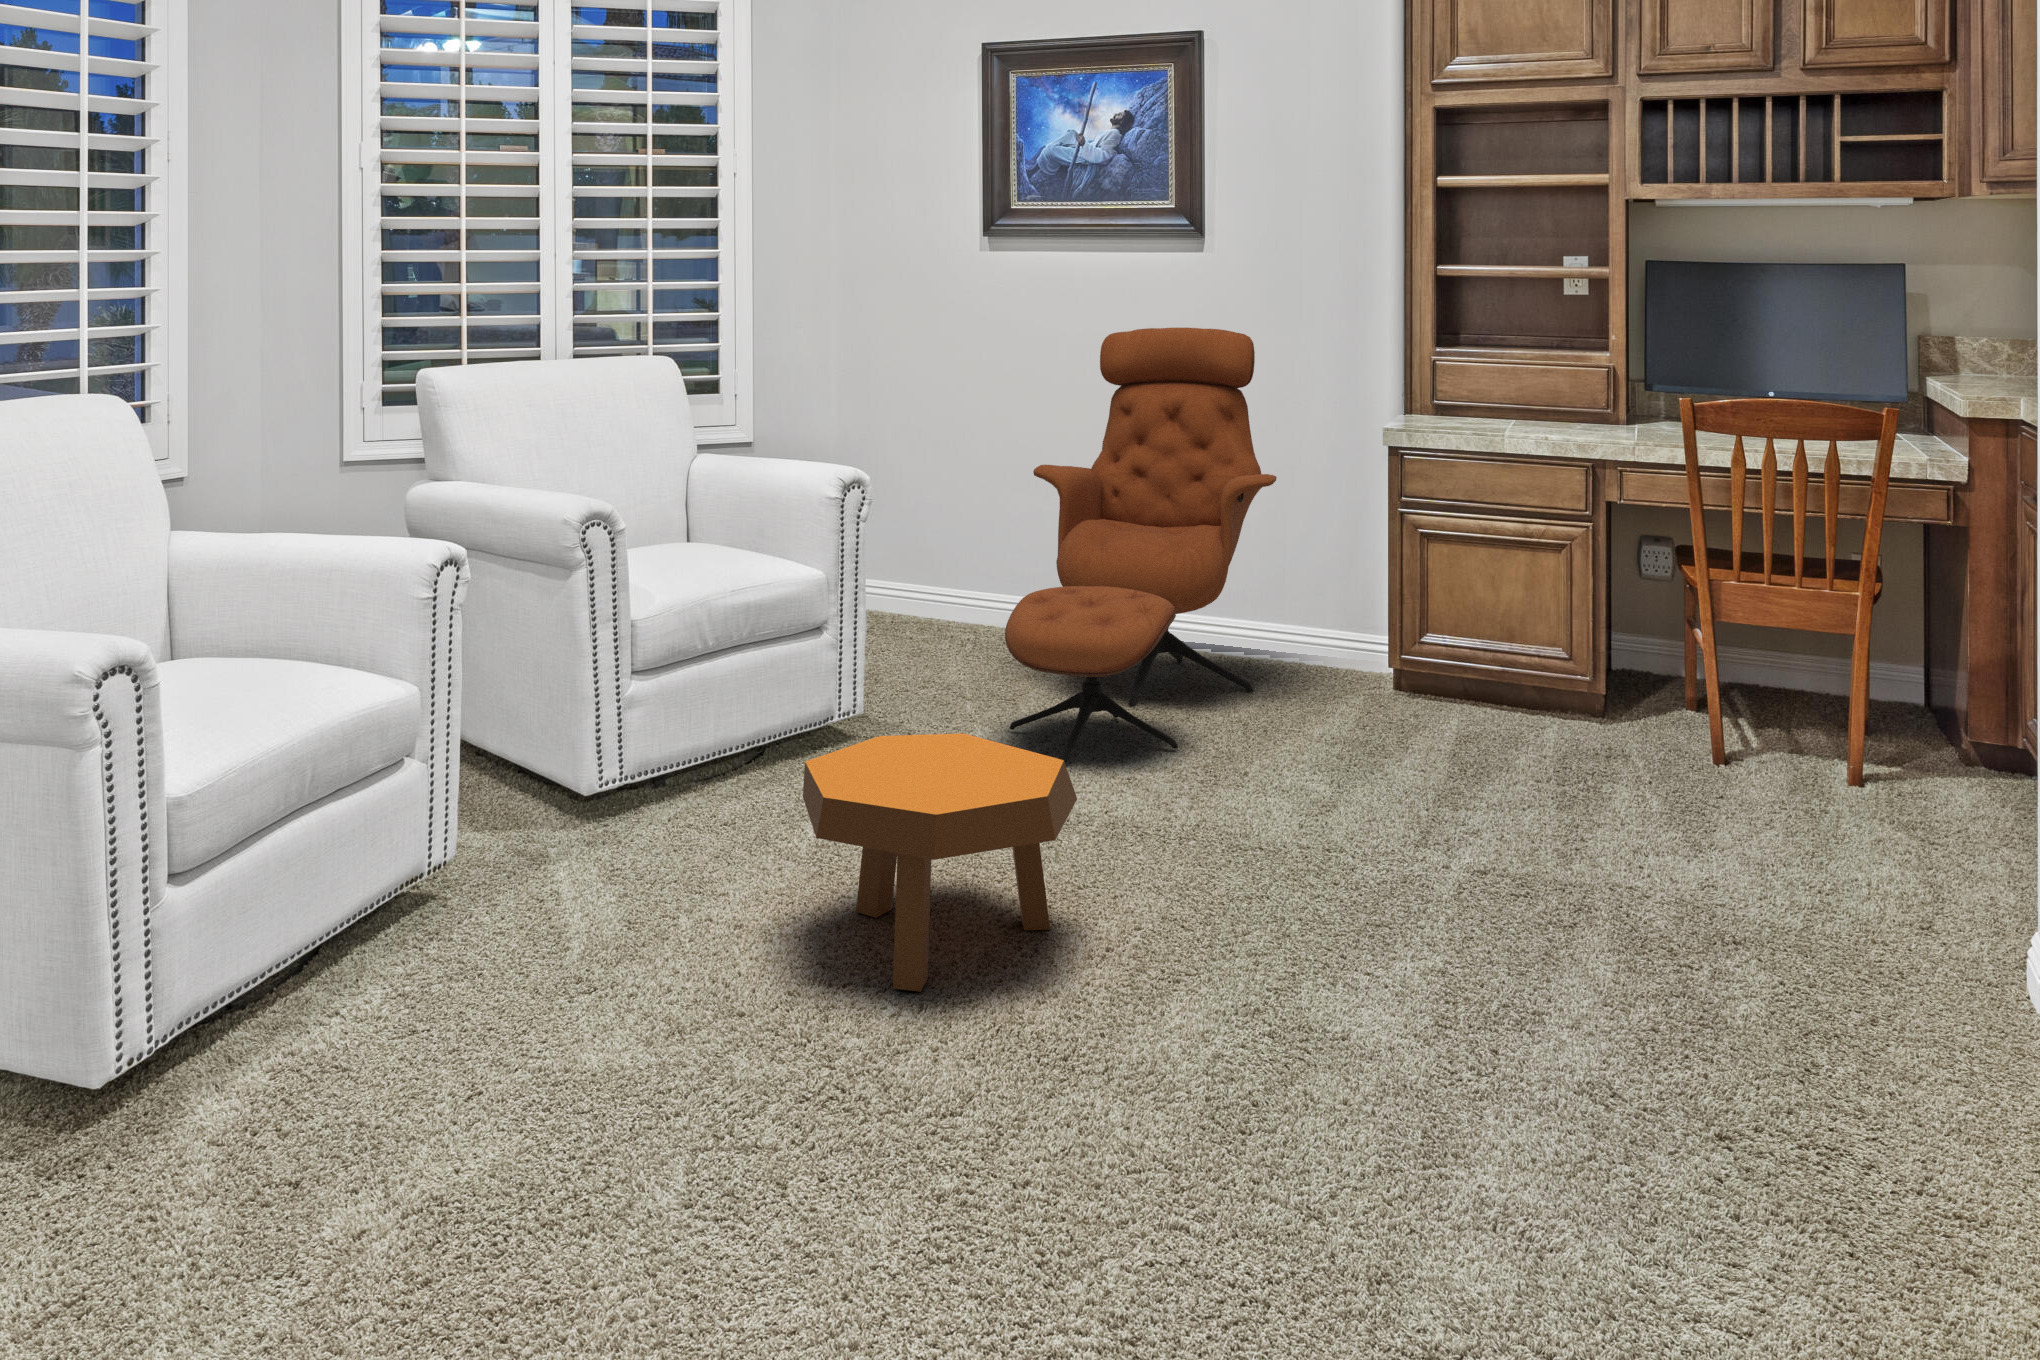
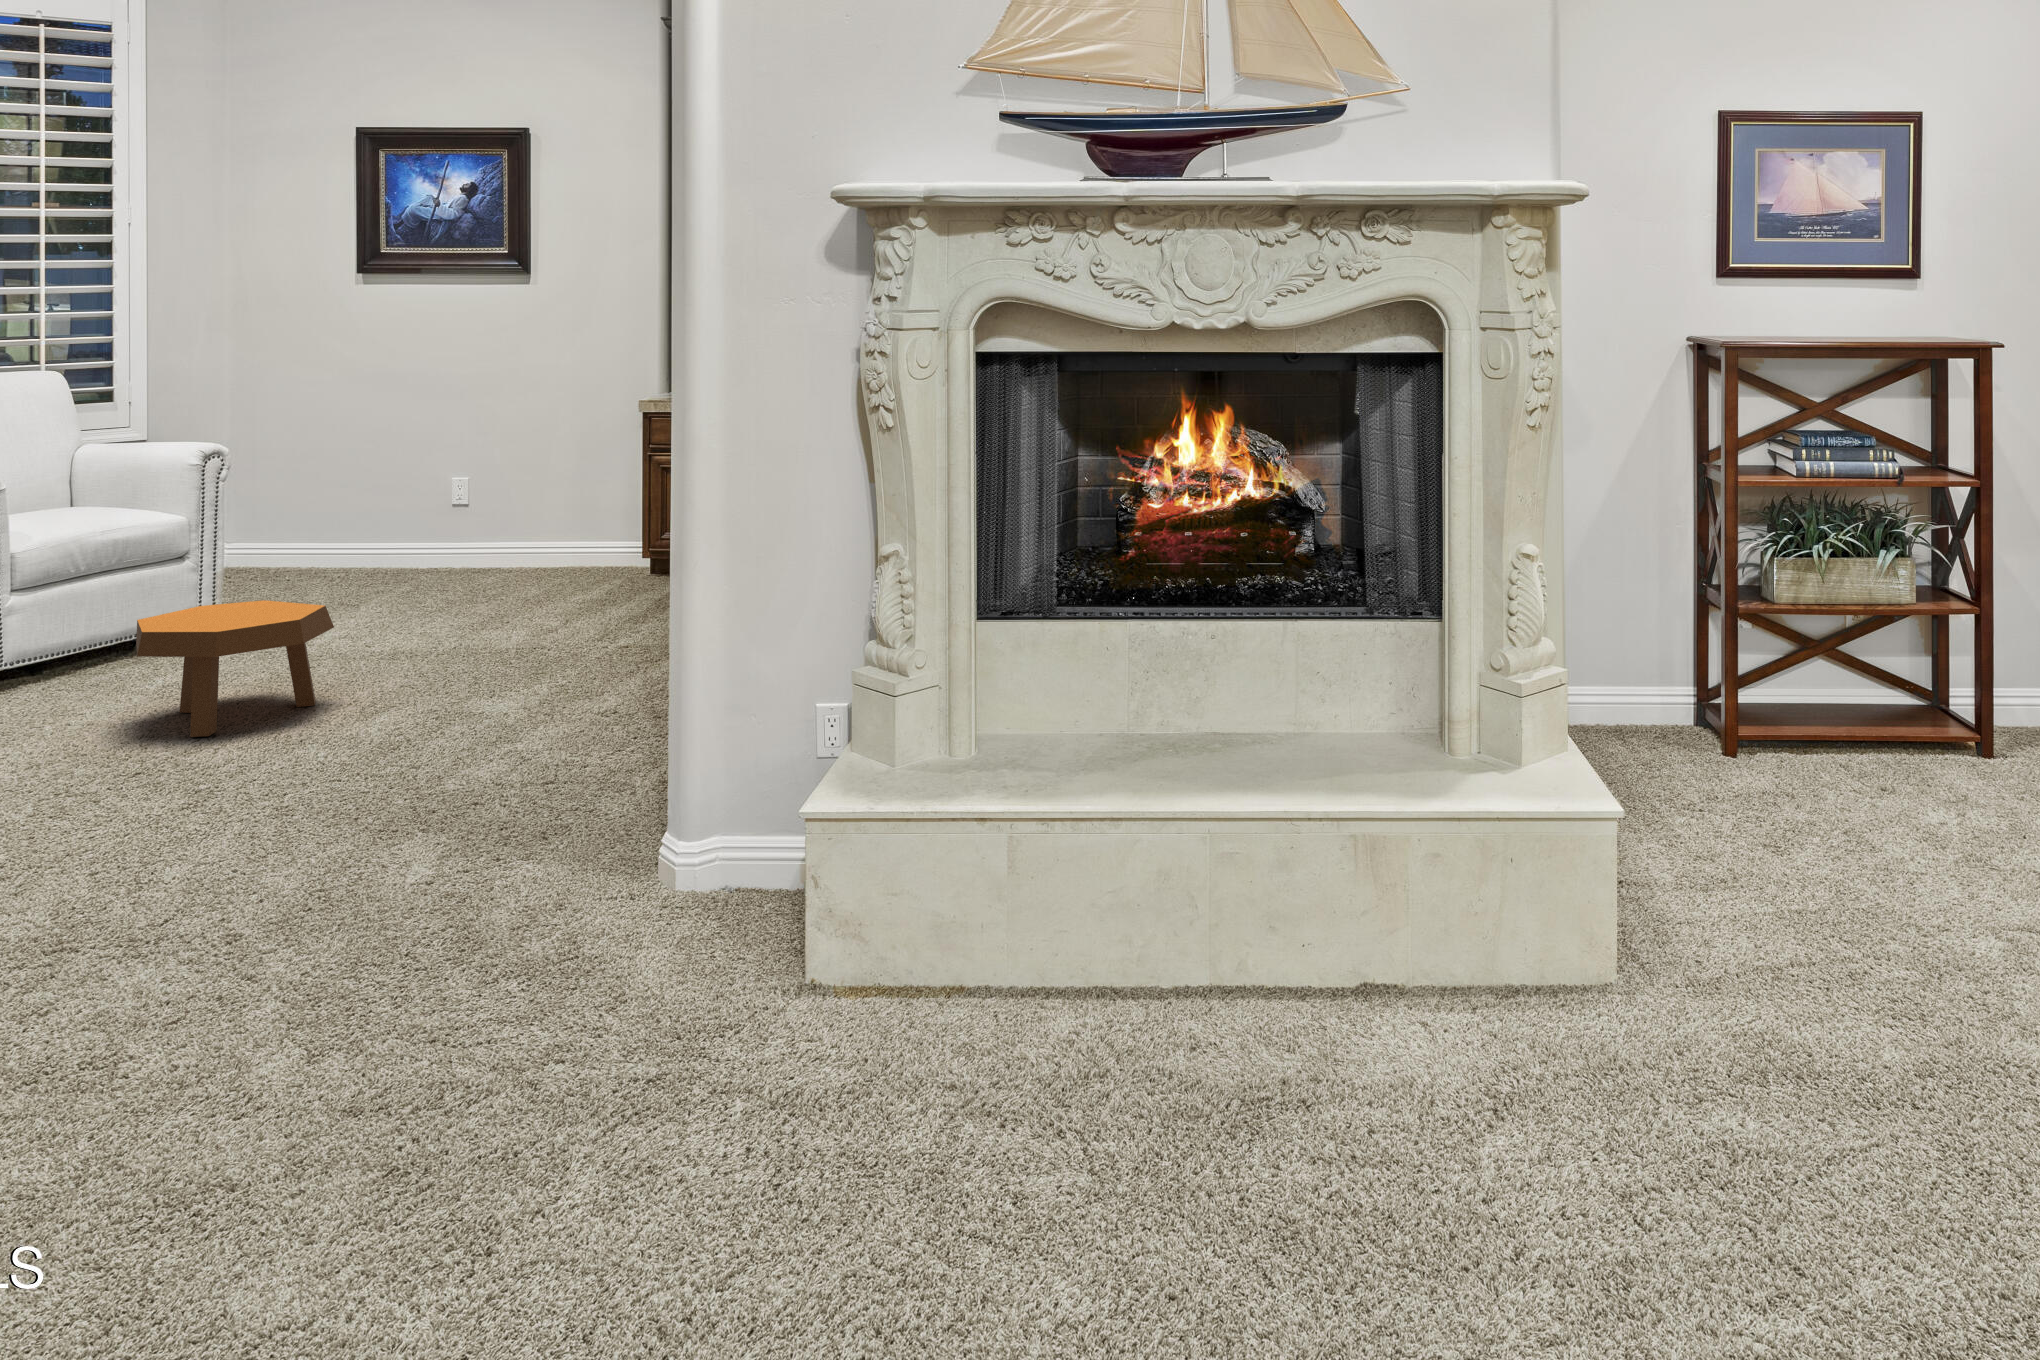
lounge chair: present [1005,328,1277,762] -> none [337,341,571,634]

